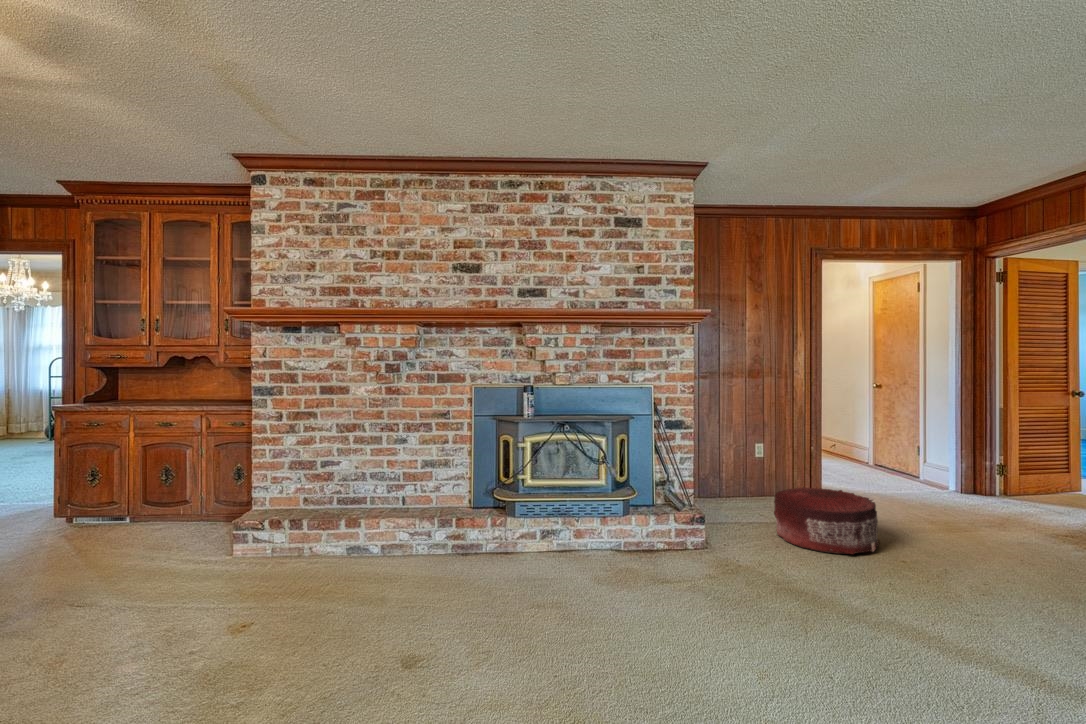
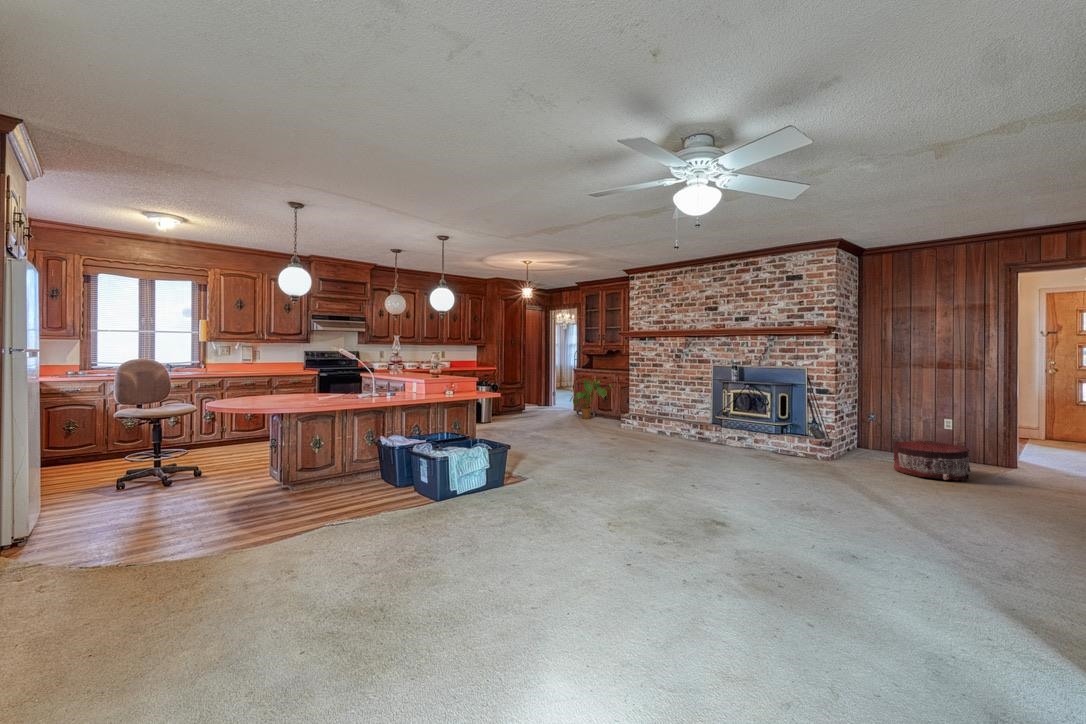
house plant: none [39,431,191,541] -> present [570,380,613,419]

